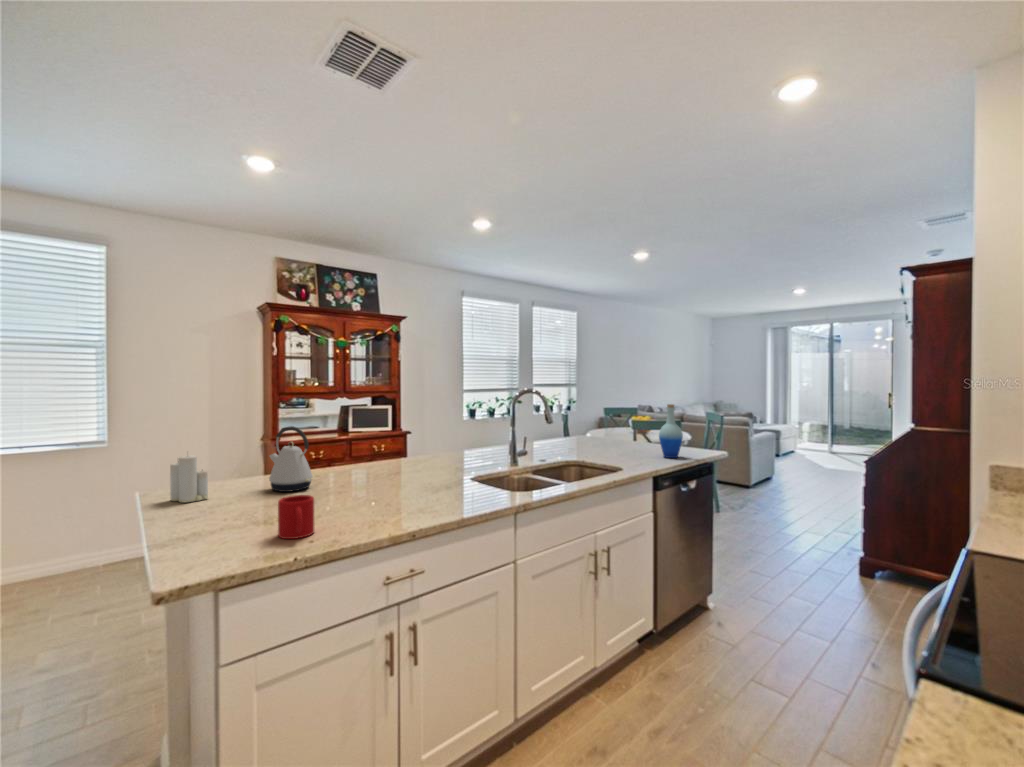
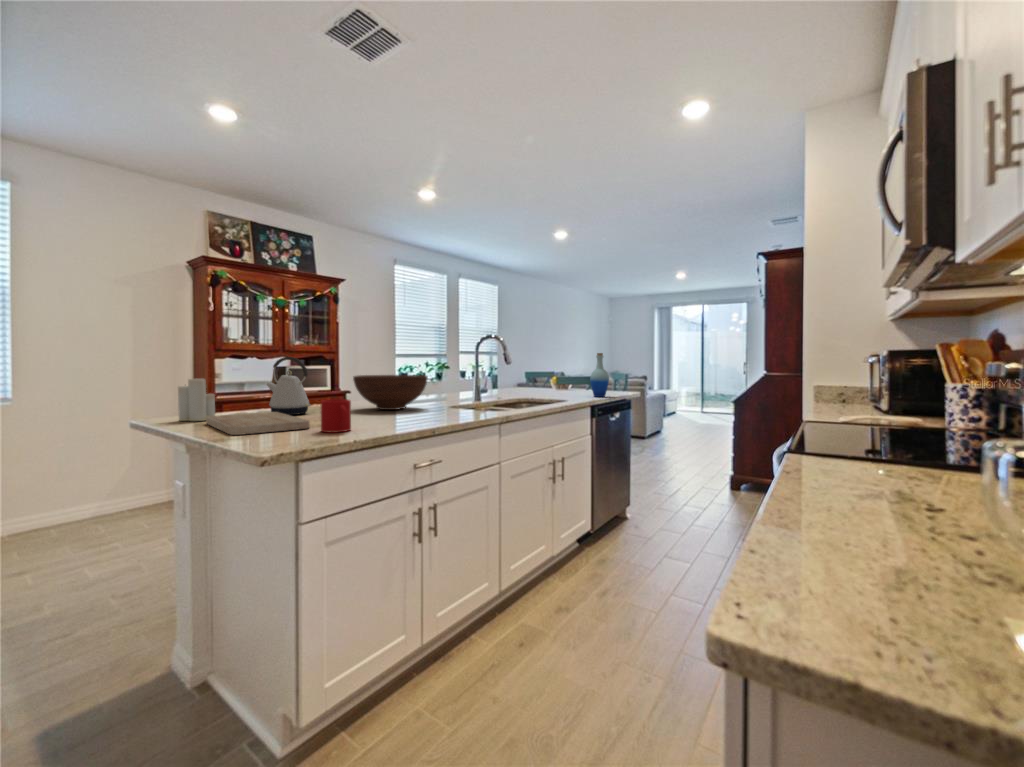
fruit bowl: none [363,439,446,484] -> present [353,375,428,410]
cutting board: none [179,492,276,539] -> present [206,412,310,435]

